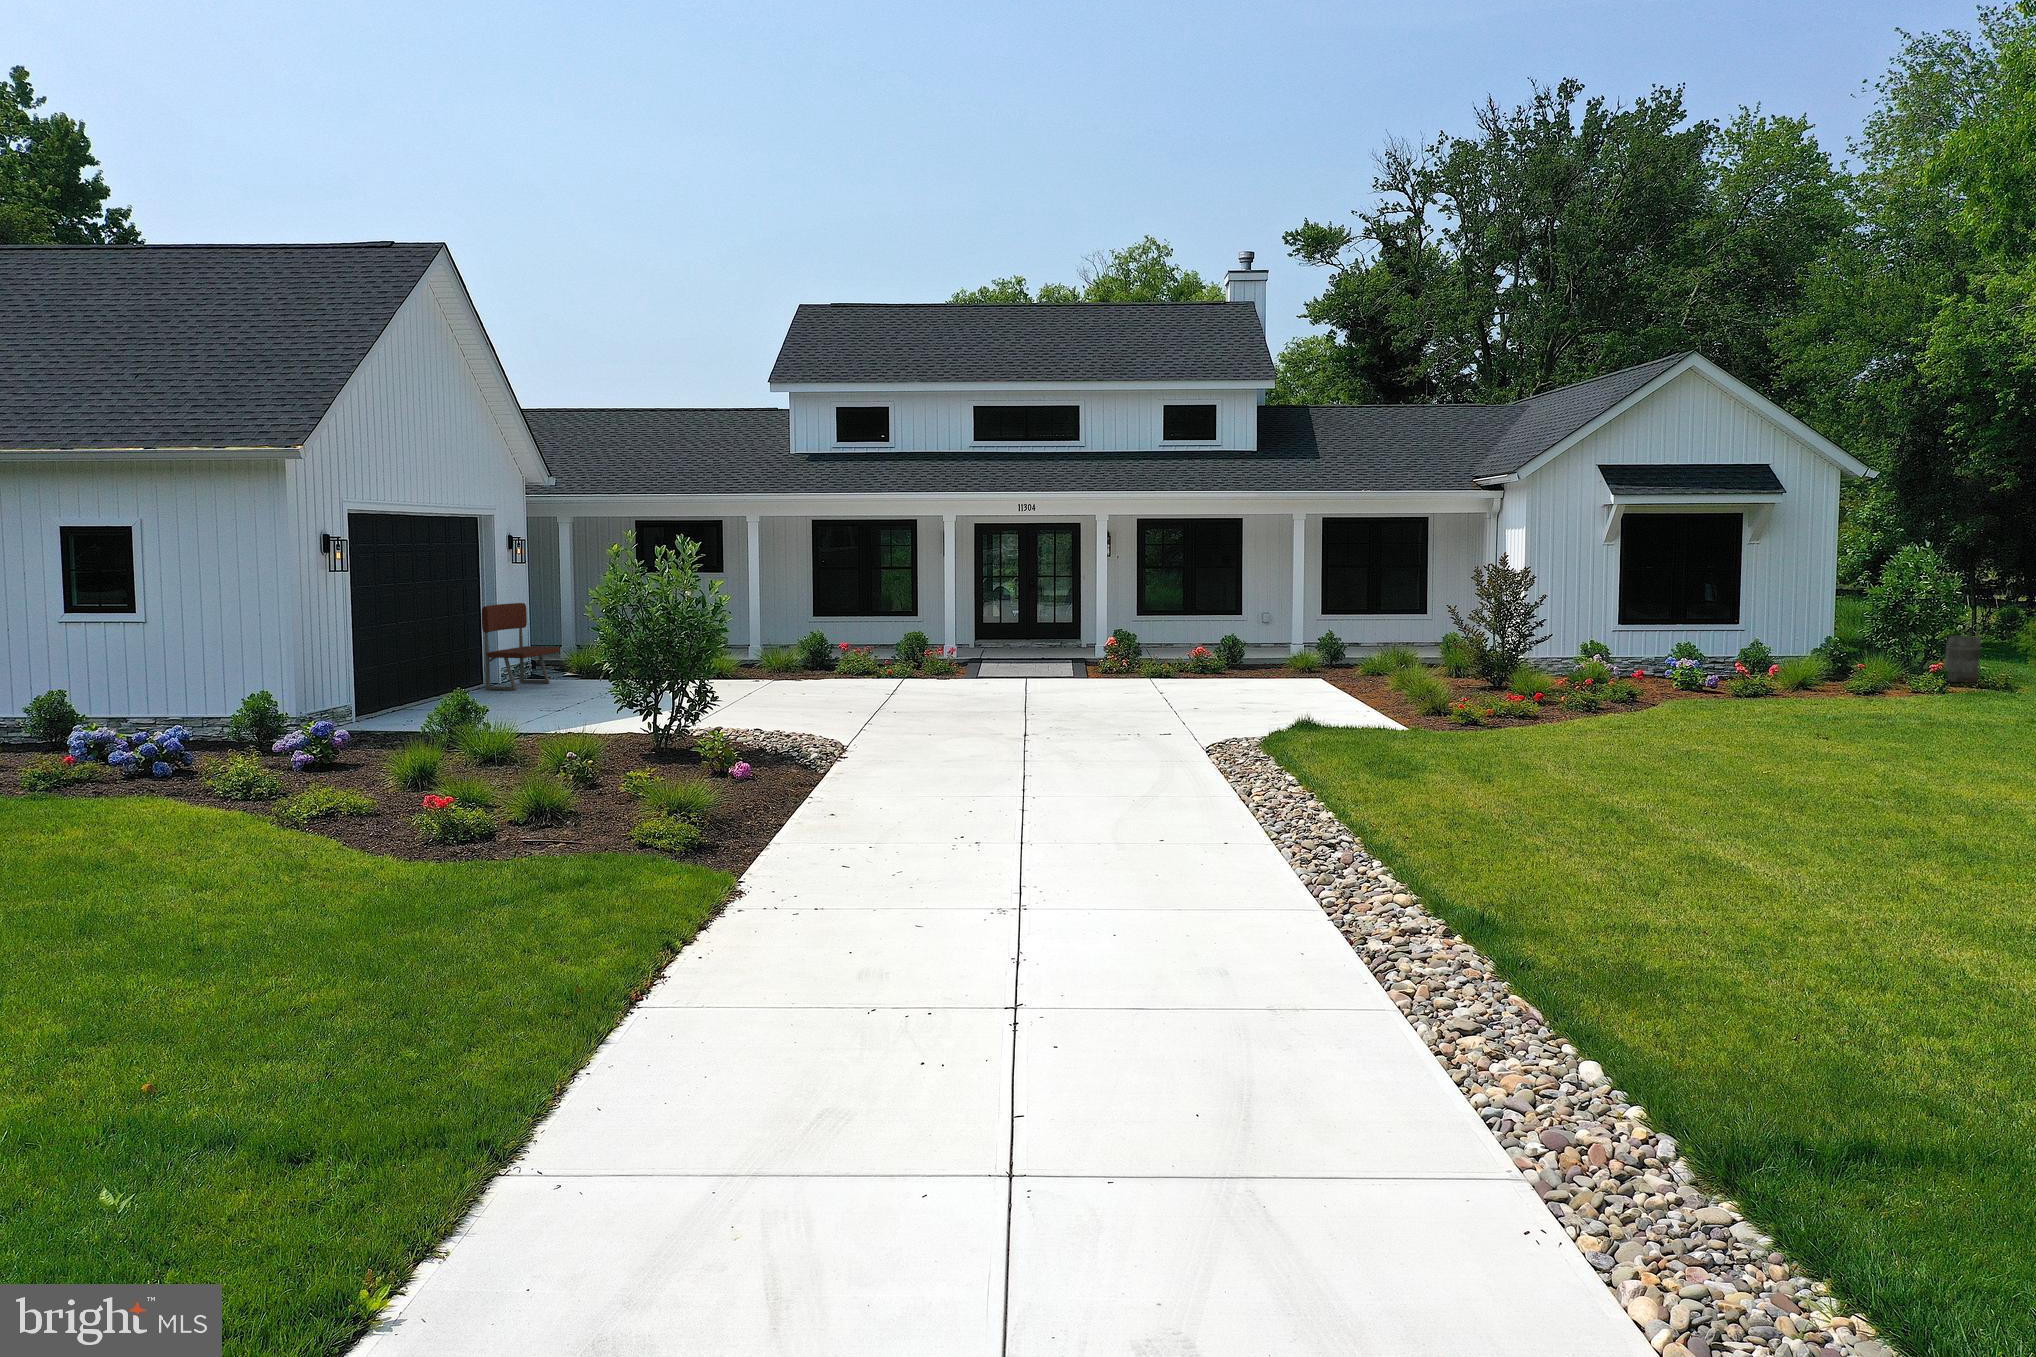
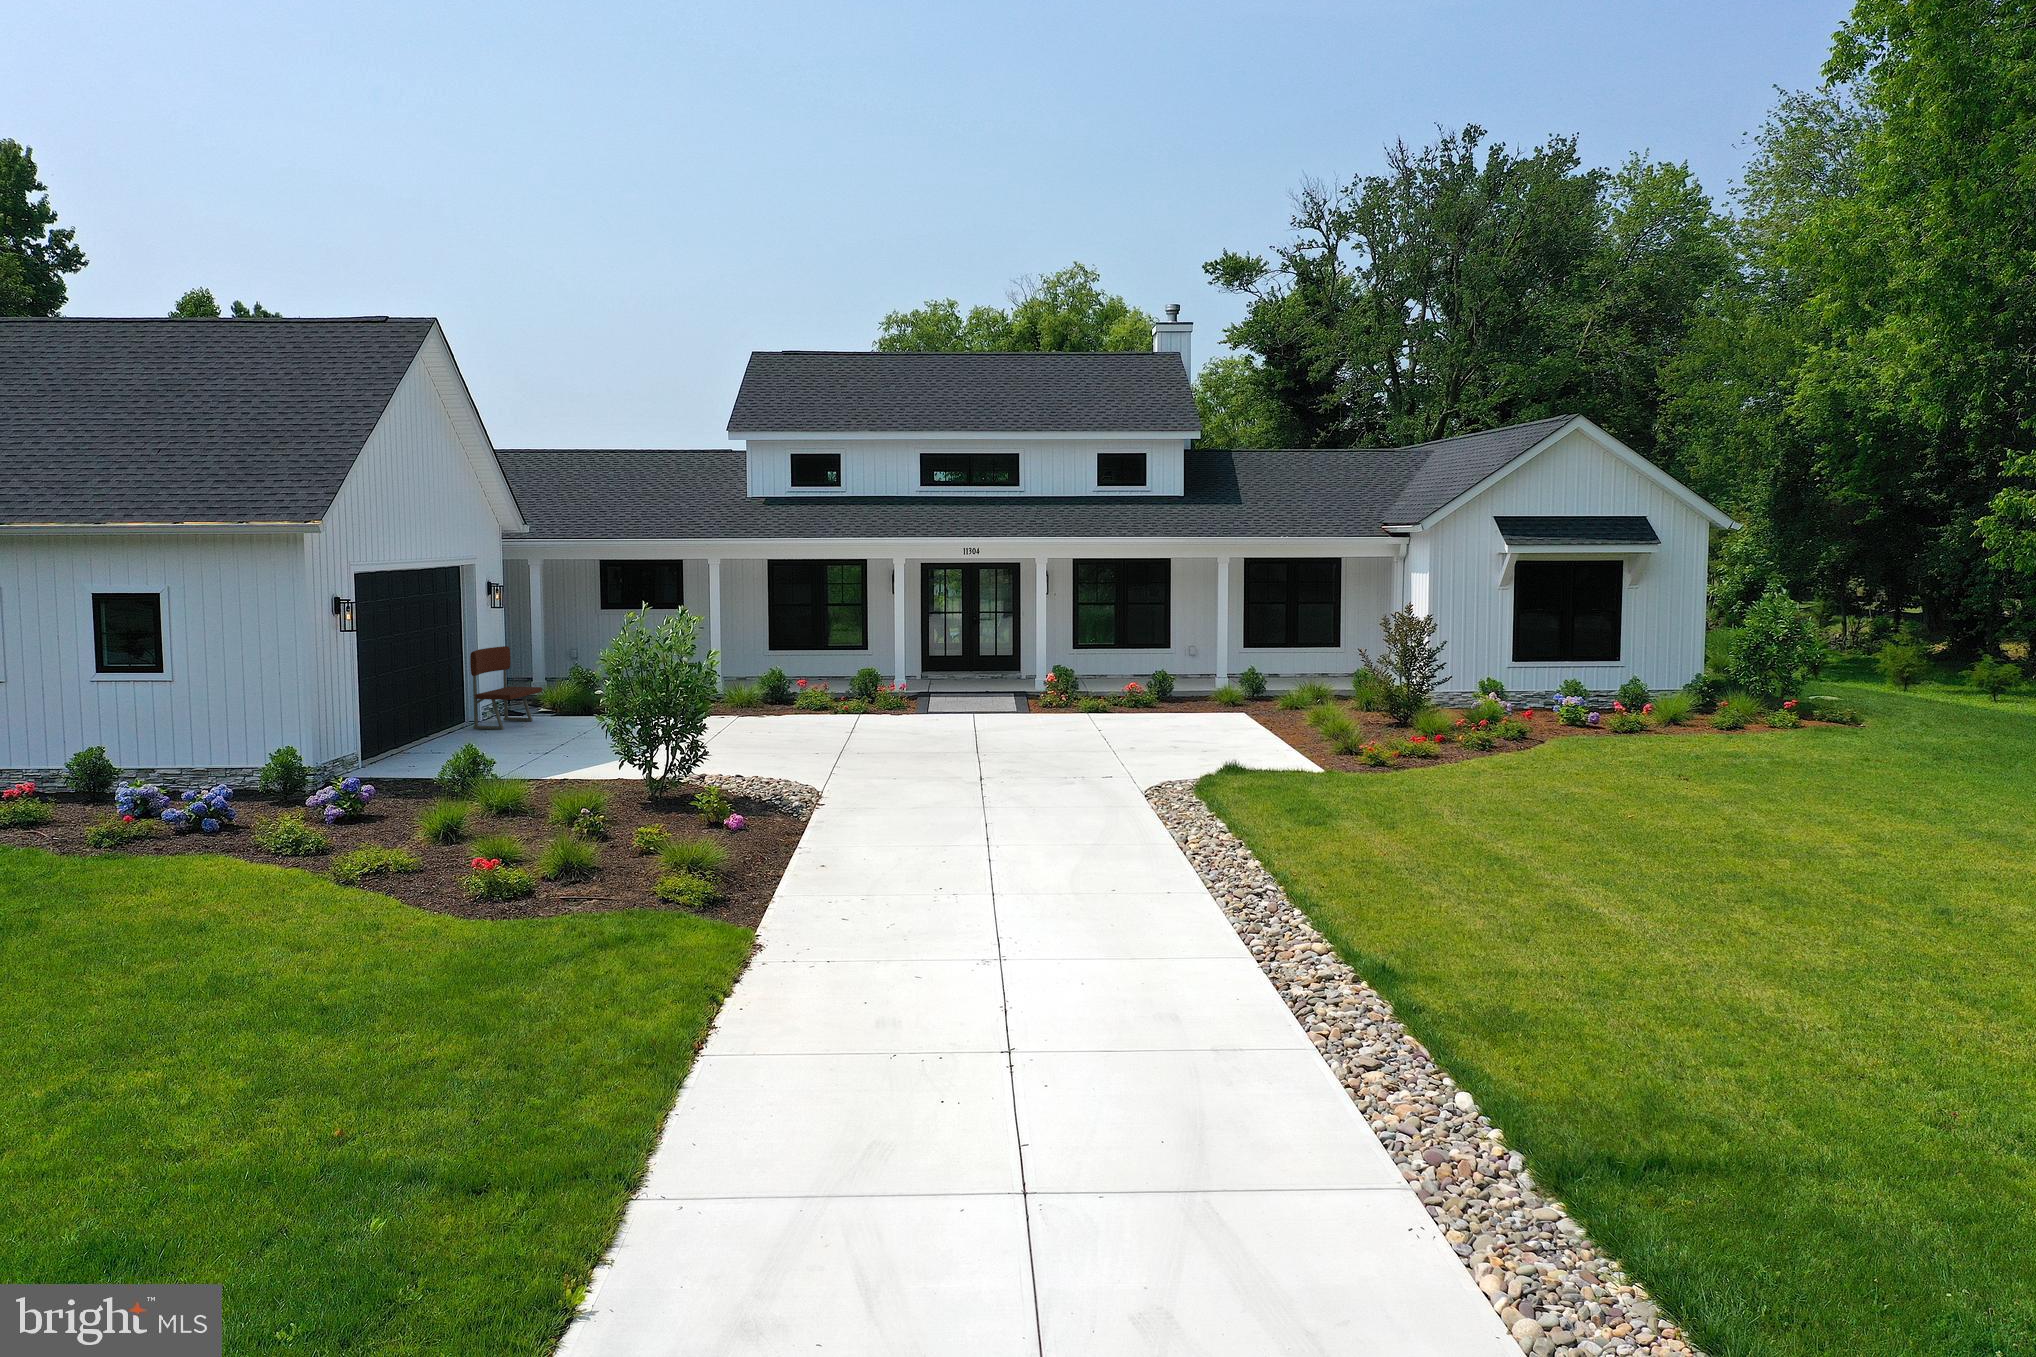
trash can: present [1945,636,1981,683] -> none [1793,674,1826,716]

